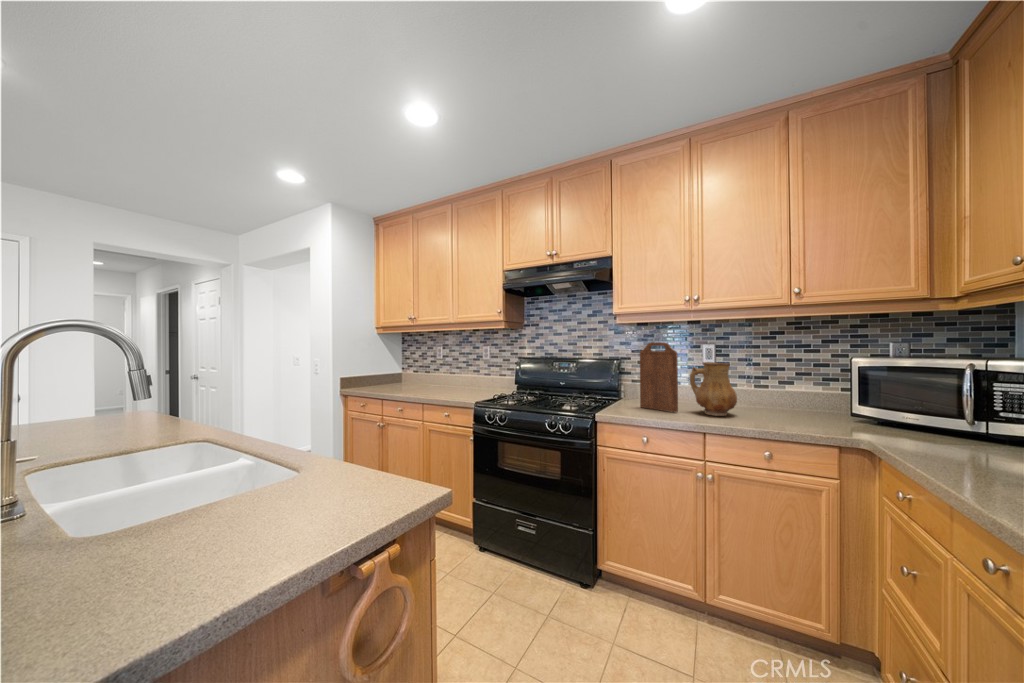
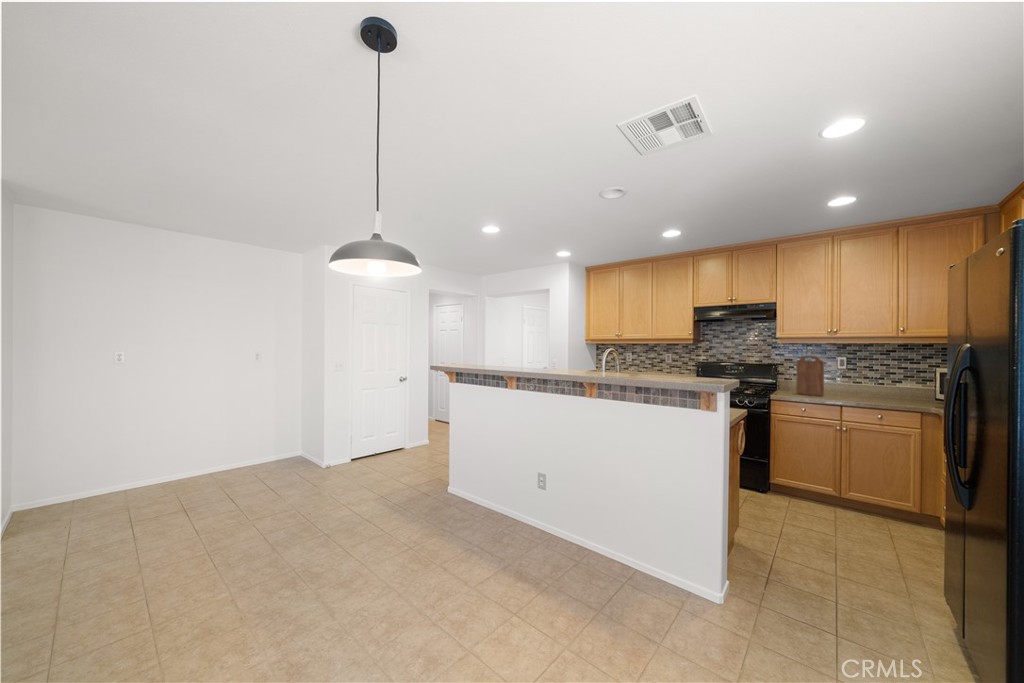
ceramic pitcher: present [690,362,737,416] -> none [832,368,863,399]

